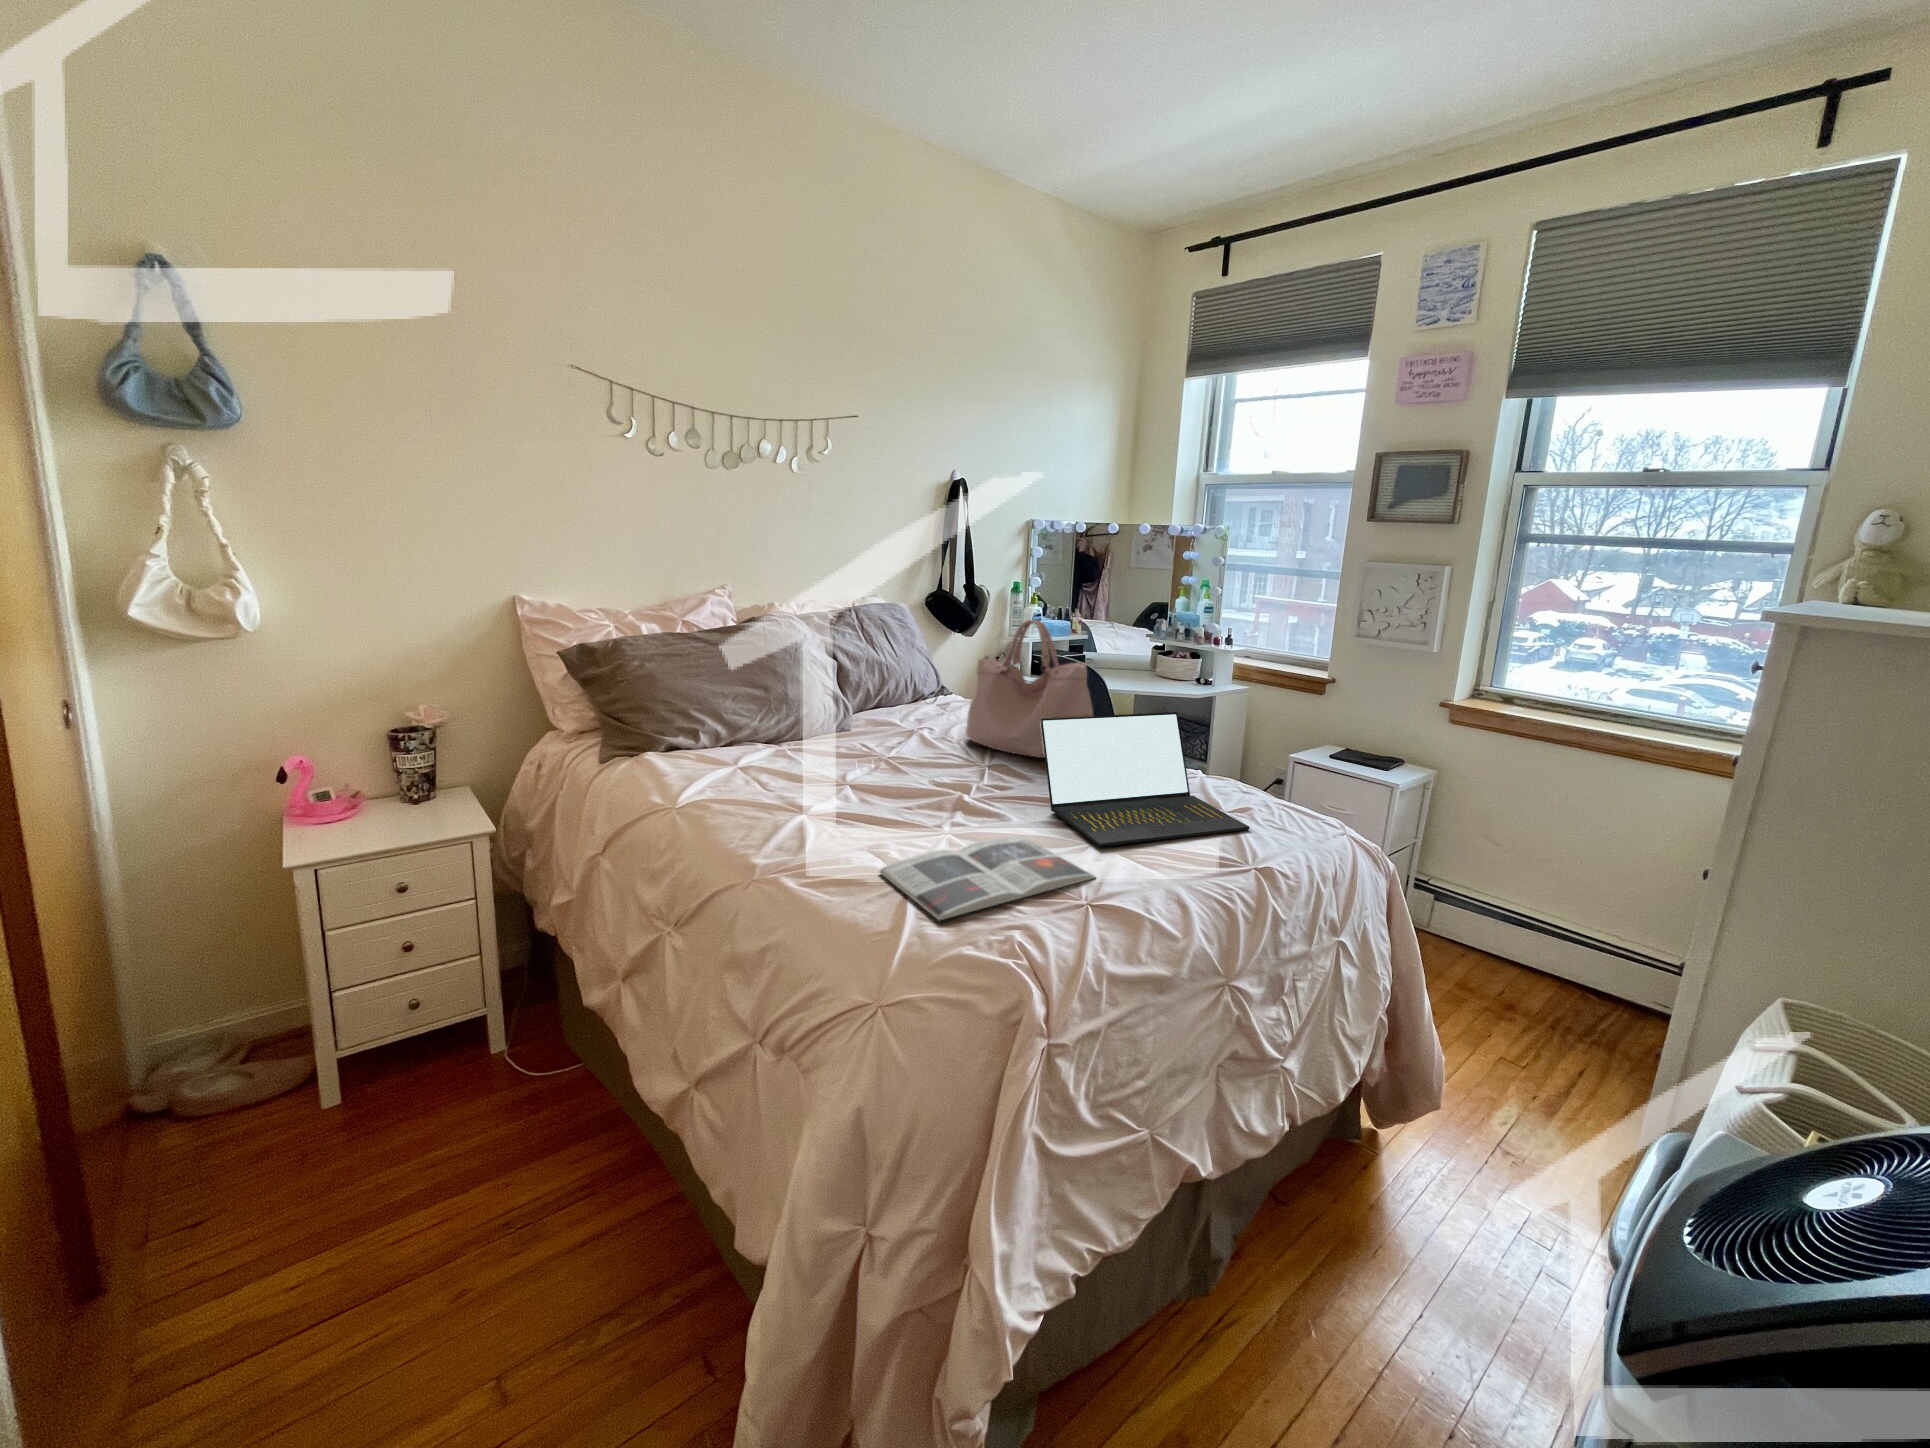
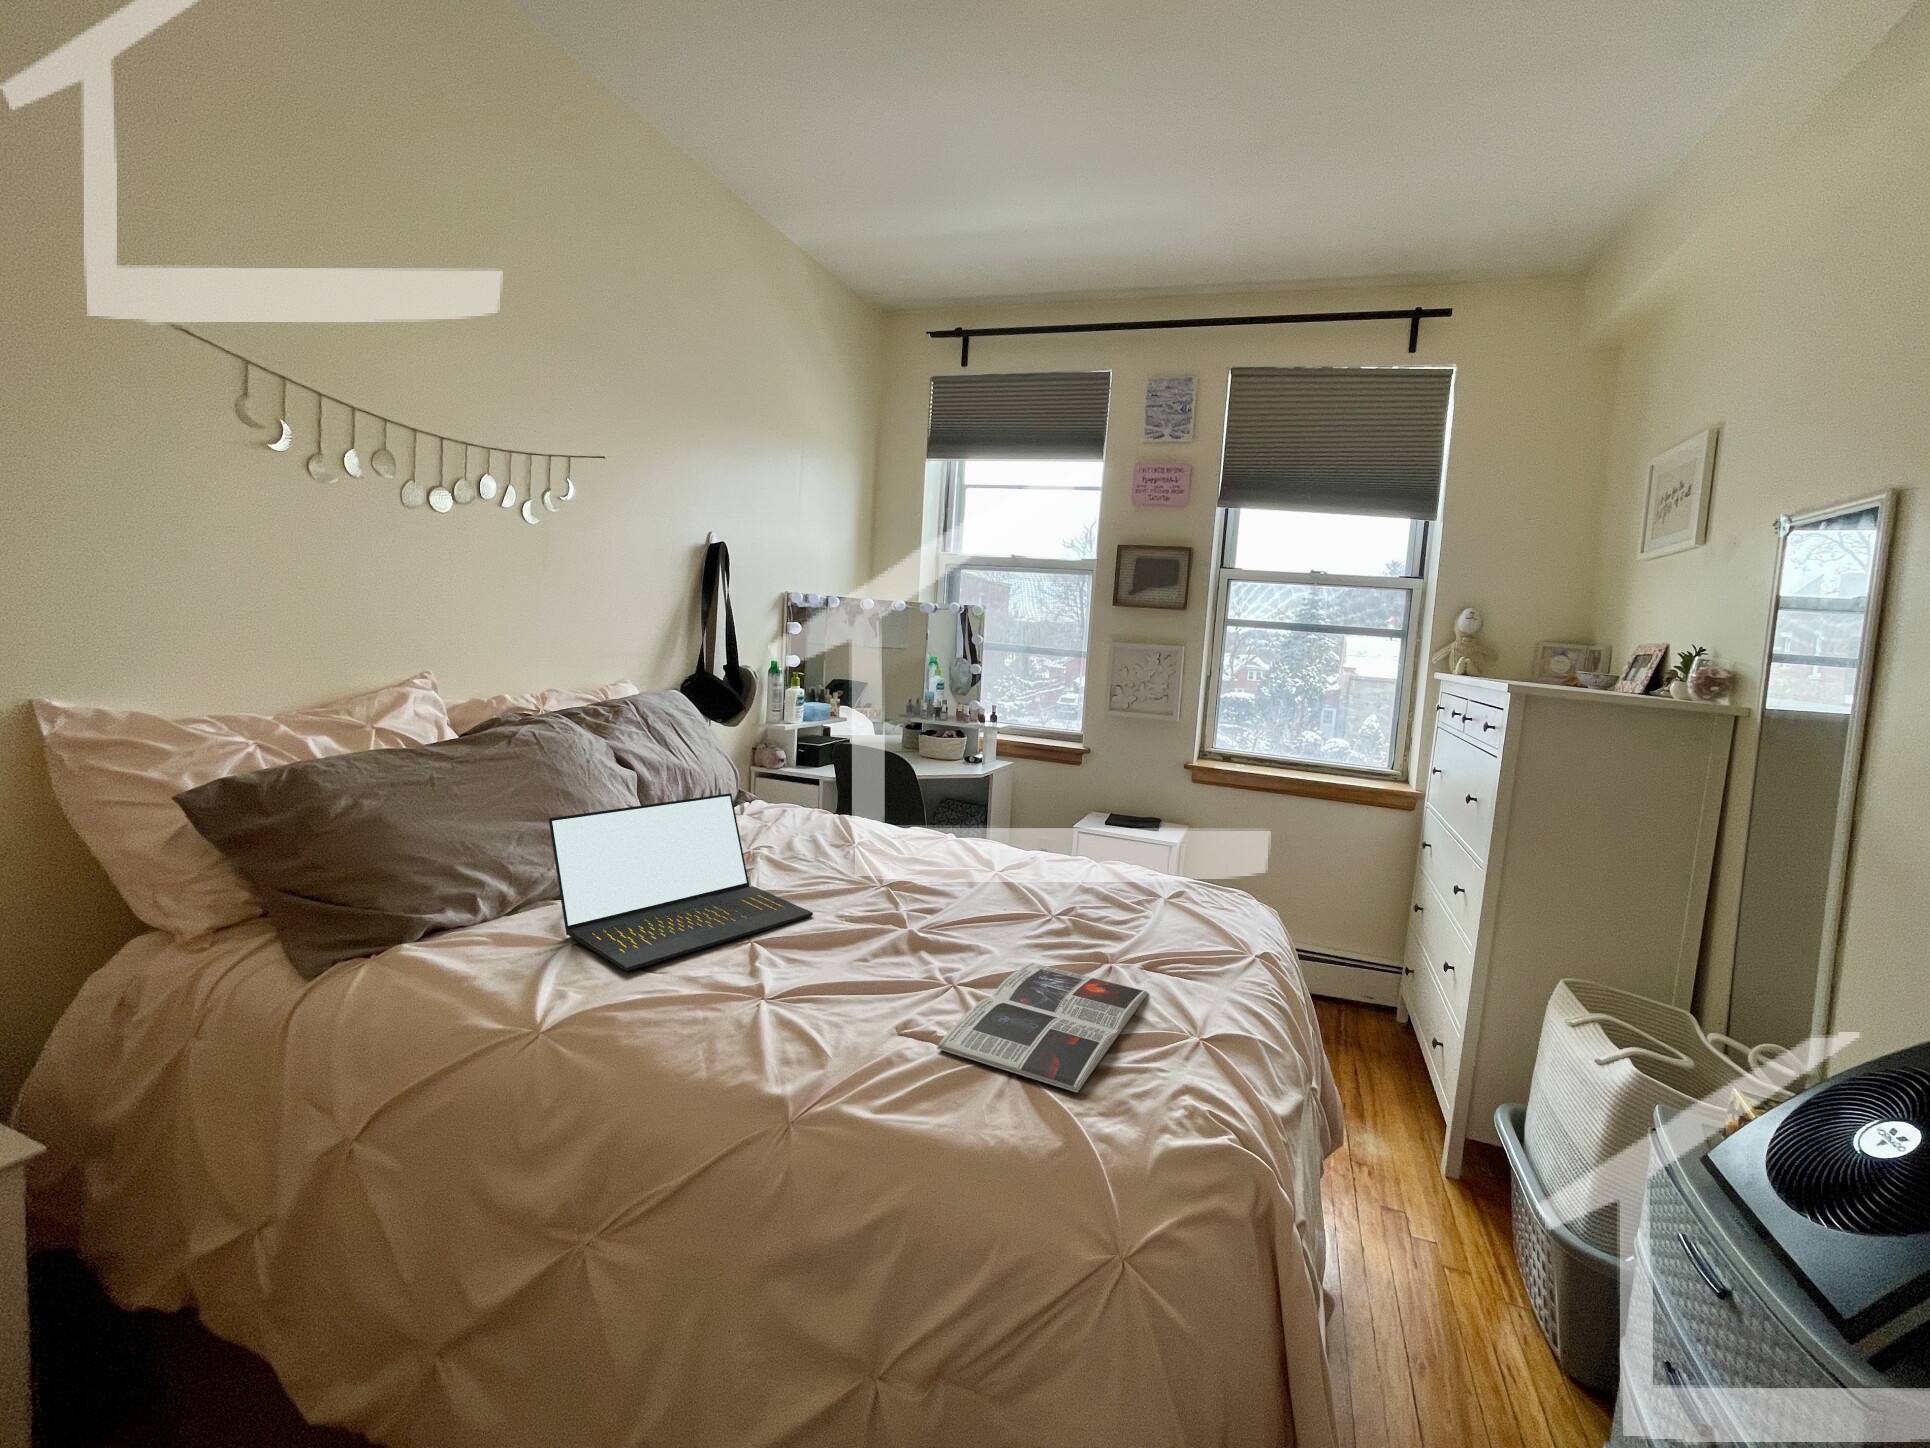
handbag: present [966,620,1093,758] -> none [828,708,991,864]
laptop: present [1040,712,1250,846] -> present [549,793,813,971]

